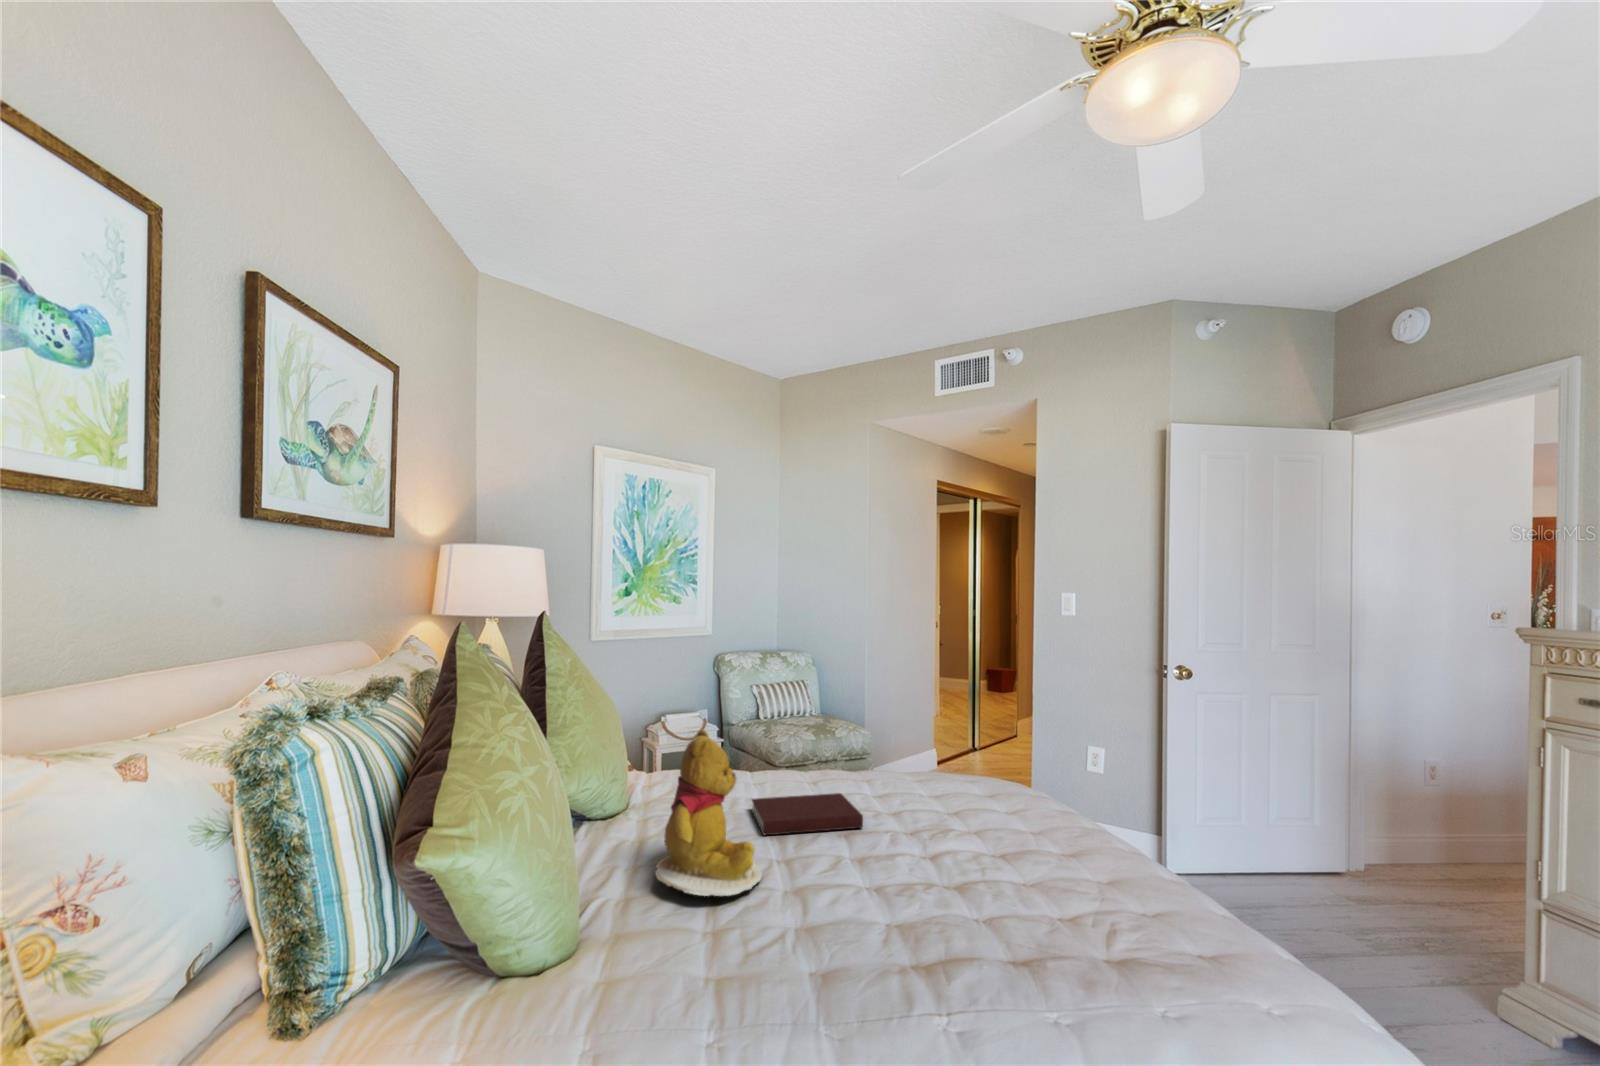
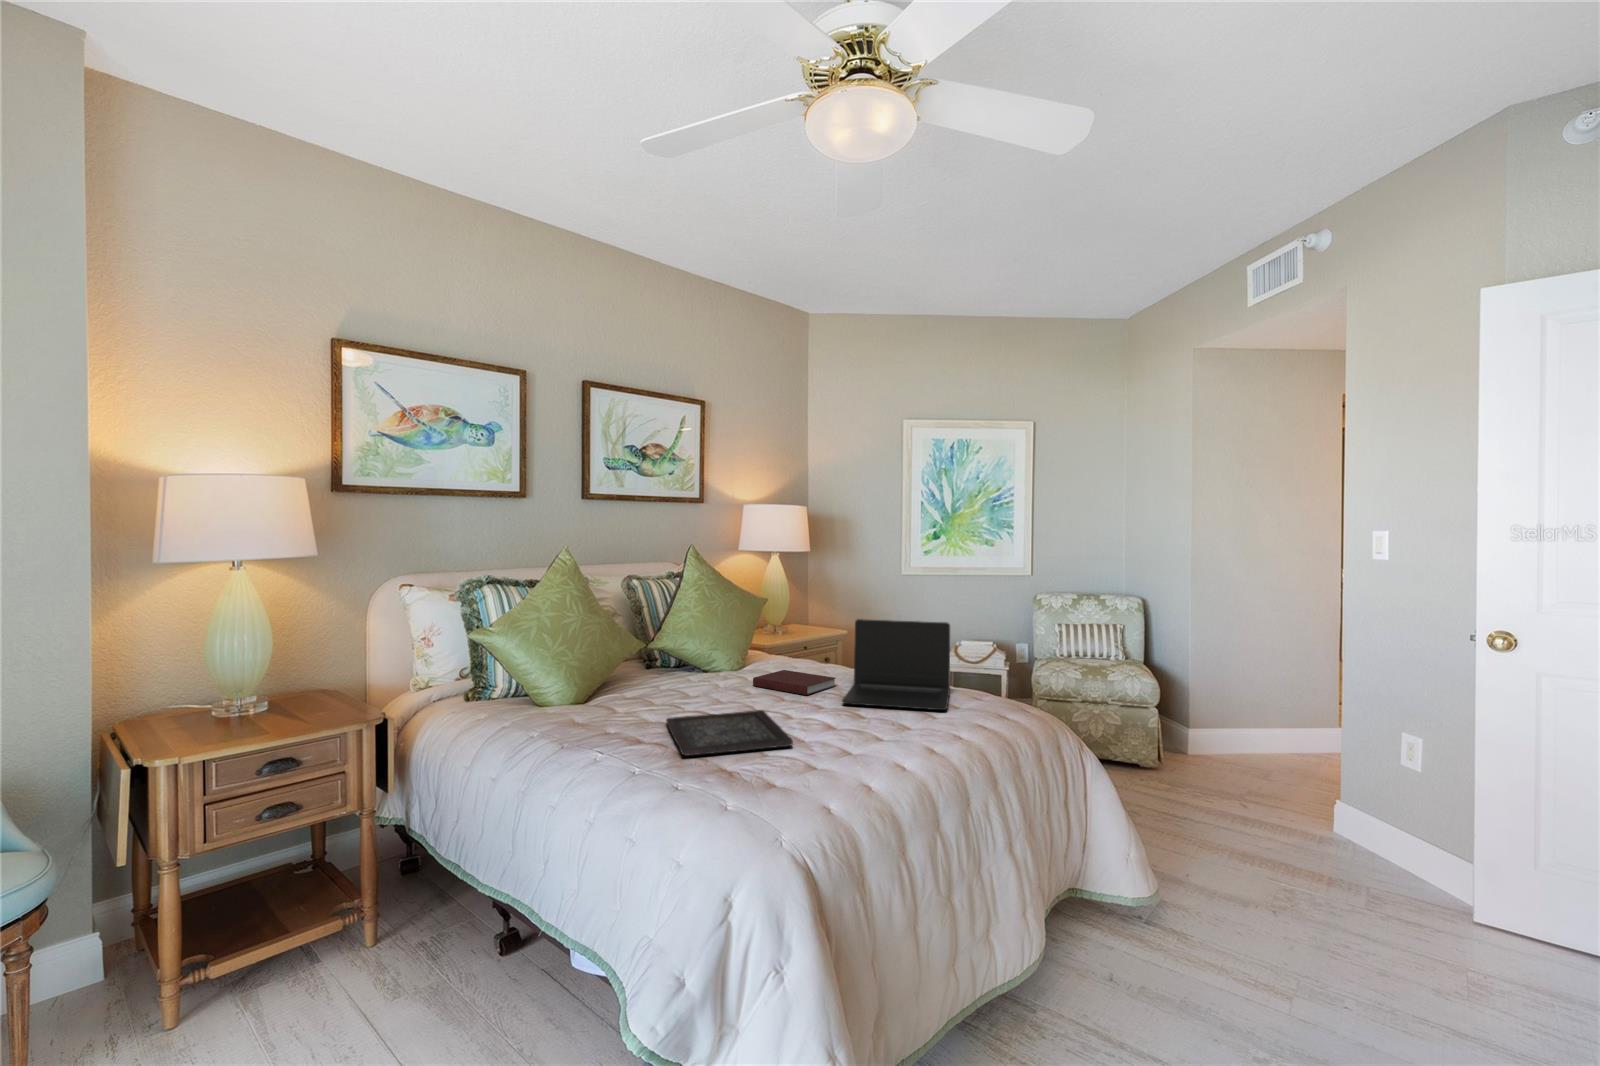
laptop: none [863,697,1021,826] -> present [842,619,950,710]
teddy bear: present [655,730,762,896] -> none [651,611,724,696]
tray: none [875,869,1098,989] -> present [666,710,793,756]

